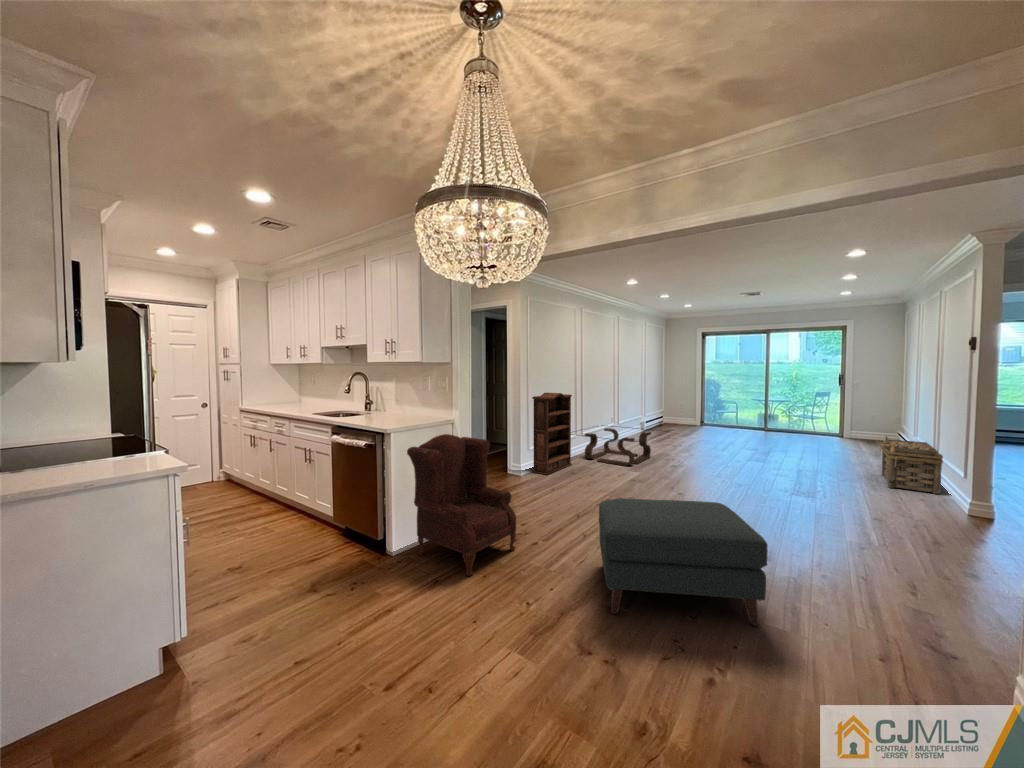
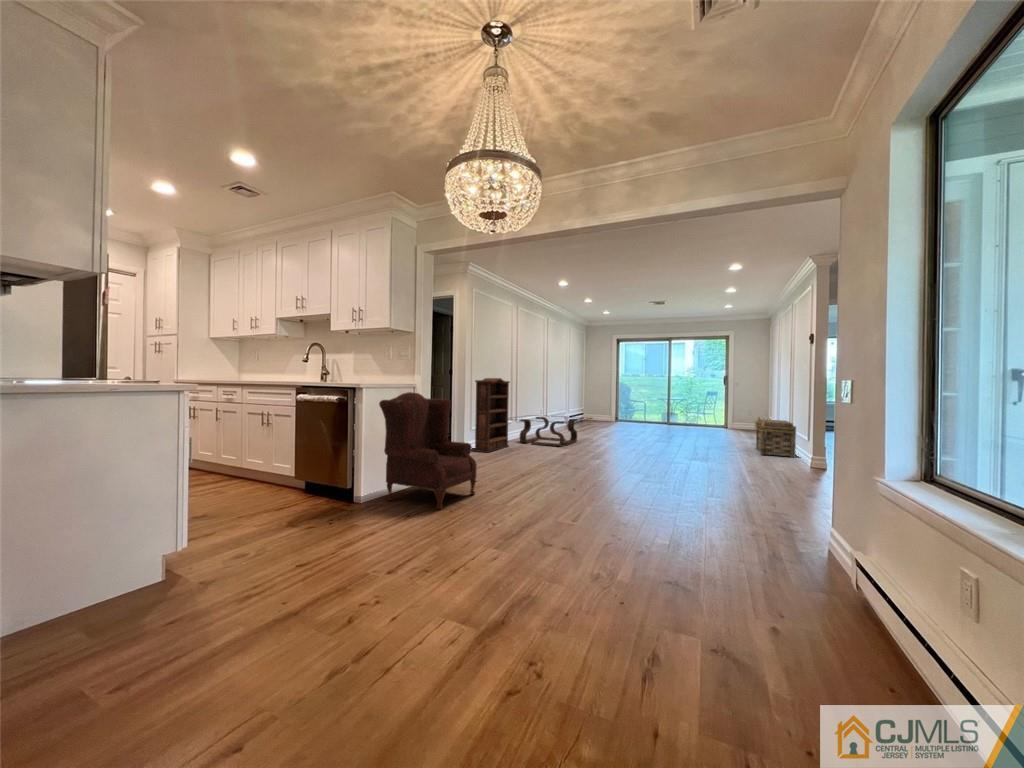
ottoman: present [599,498,768,626] -> none [550,441,680,522]

